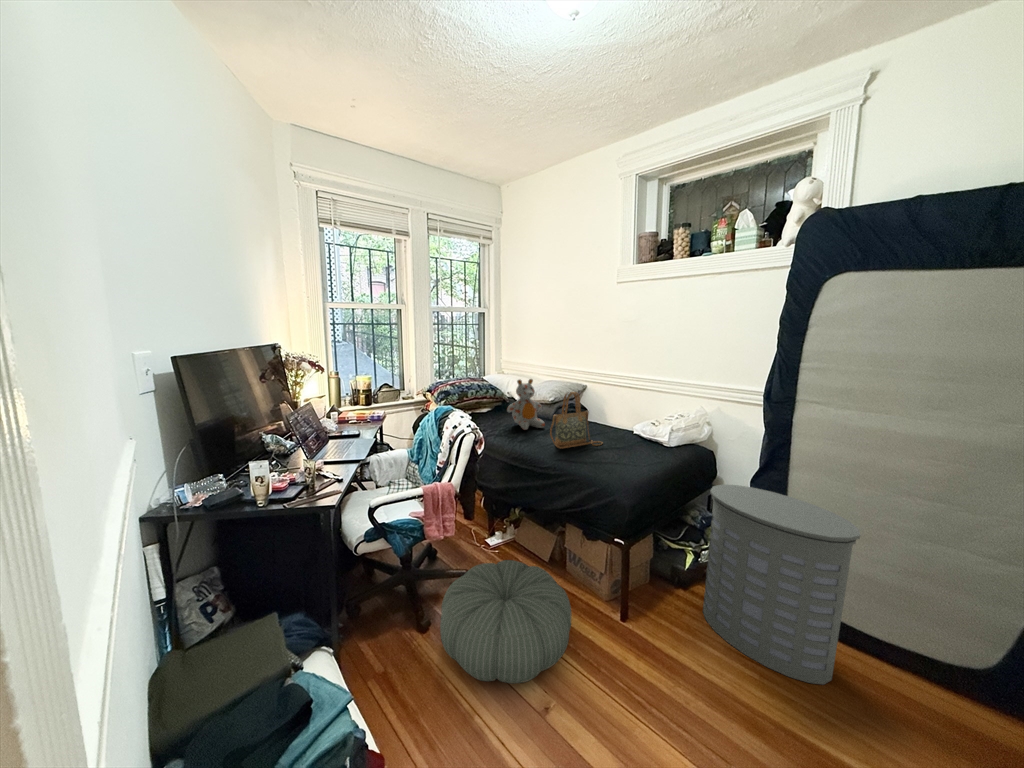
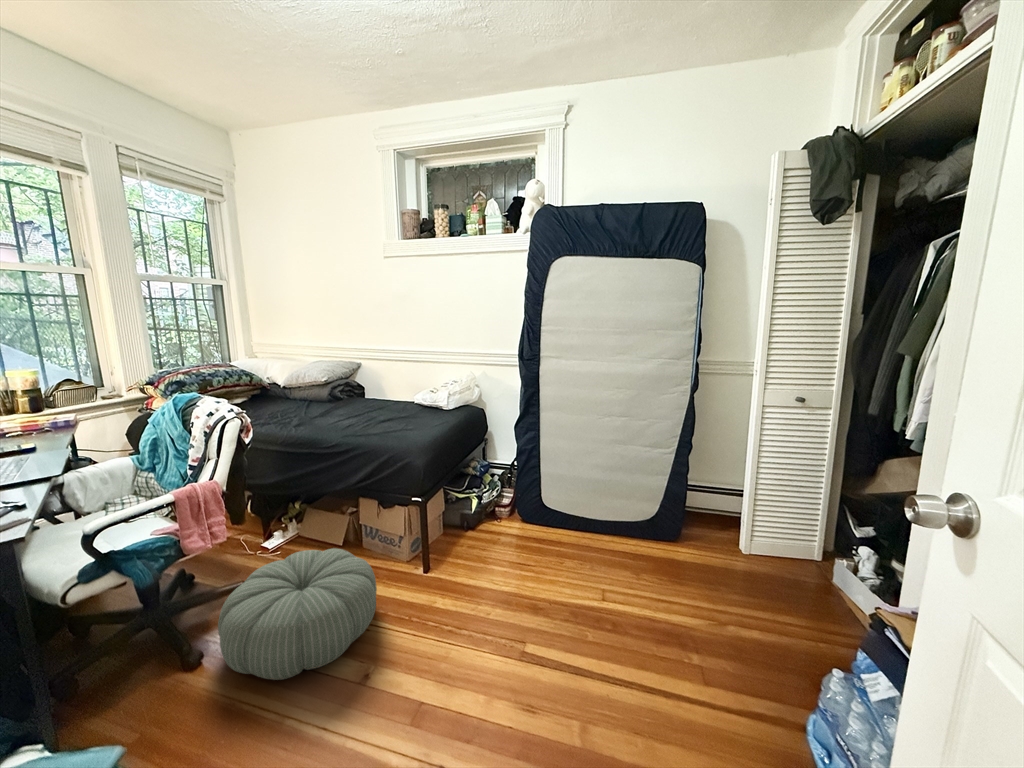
stuffed bear: present [507,379,545,430] -> none [271,358,321,415]
handbag: present [550,392,602,449] -> none [330,367,387,427]
laundry hamper: present [703,484,860,685] -> none [486,431,584,566]

